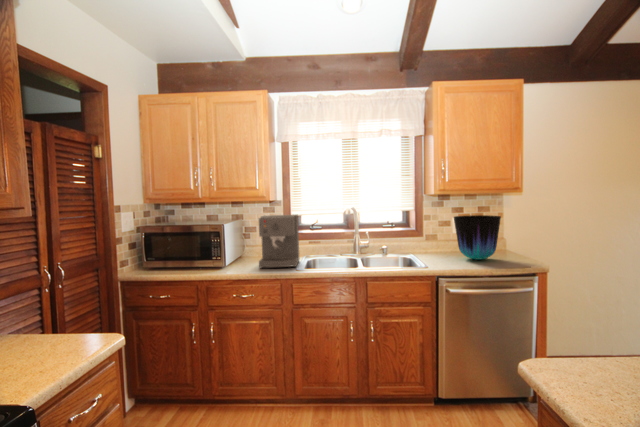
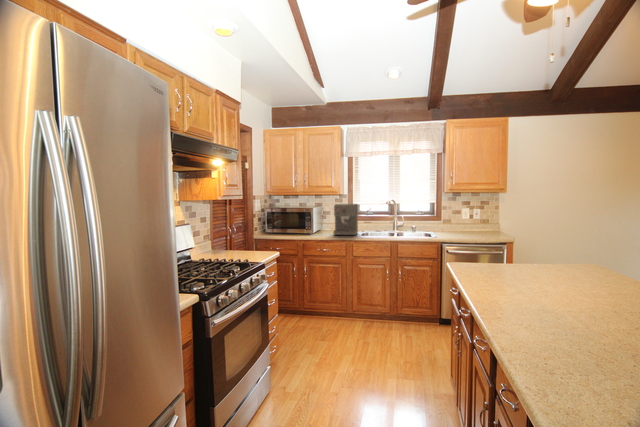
vase: present [454,215,501,260] -> none [460,207,491,236]

